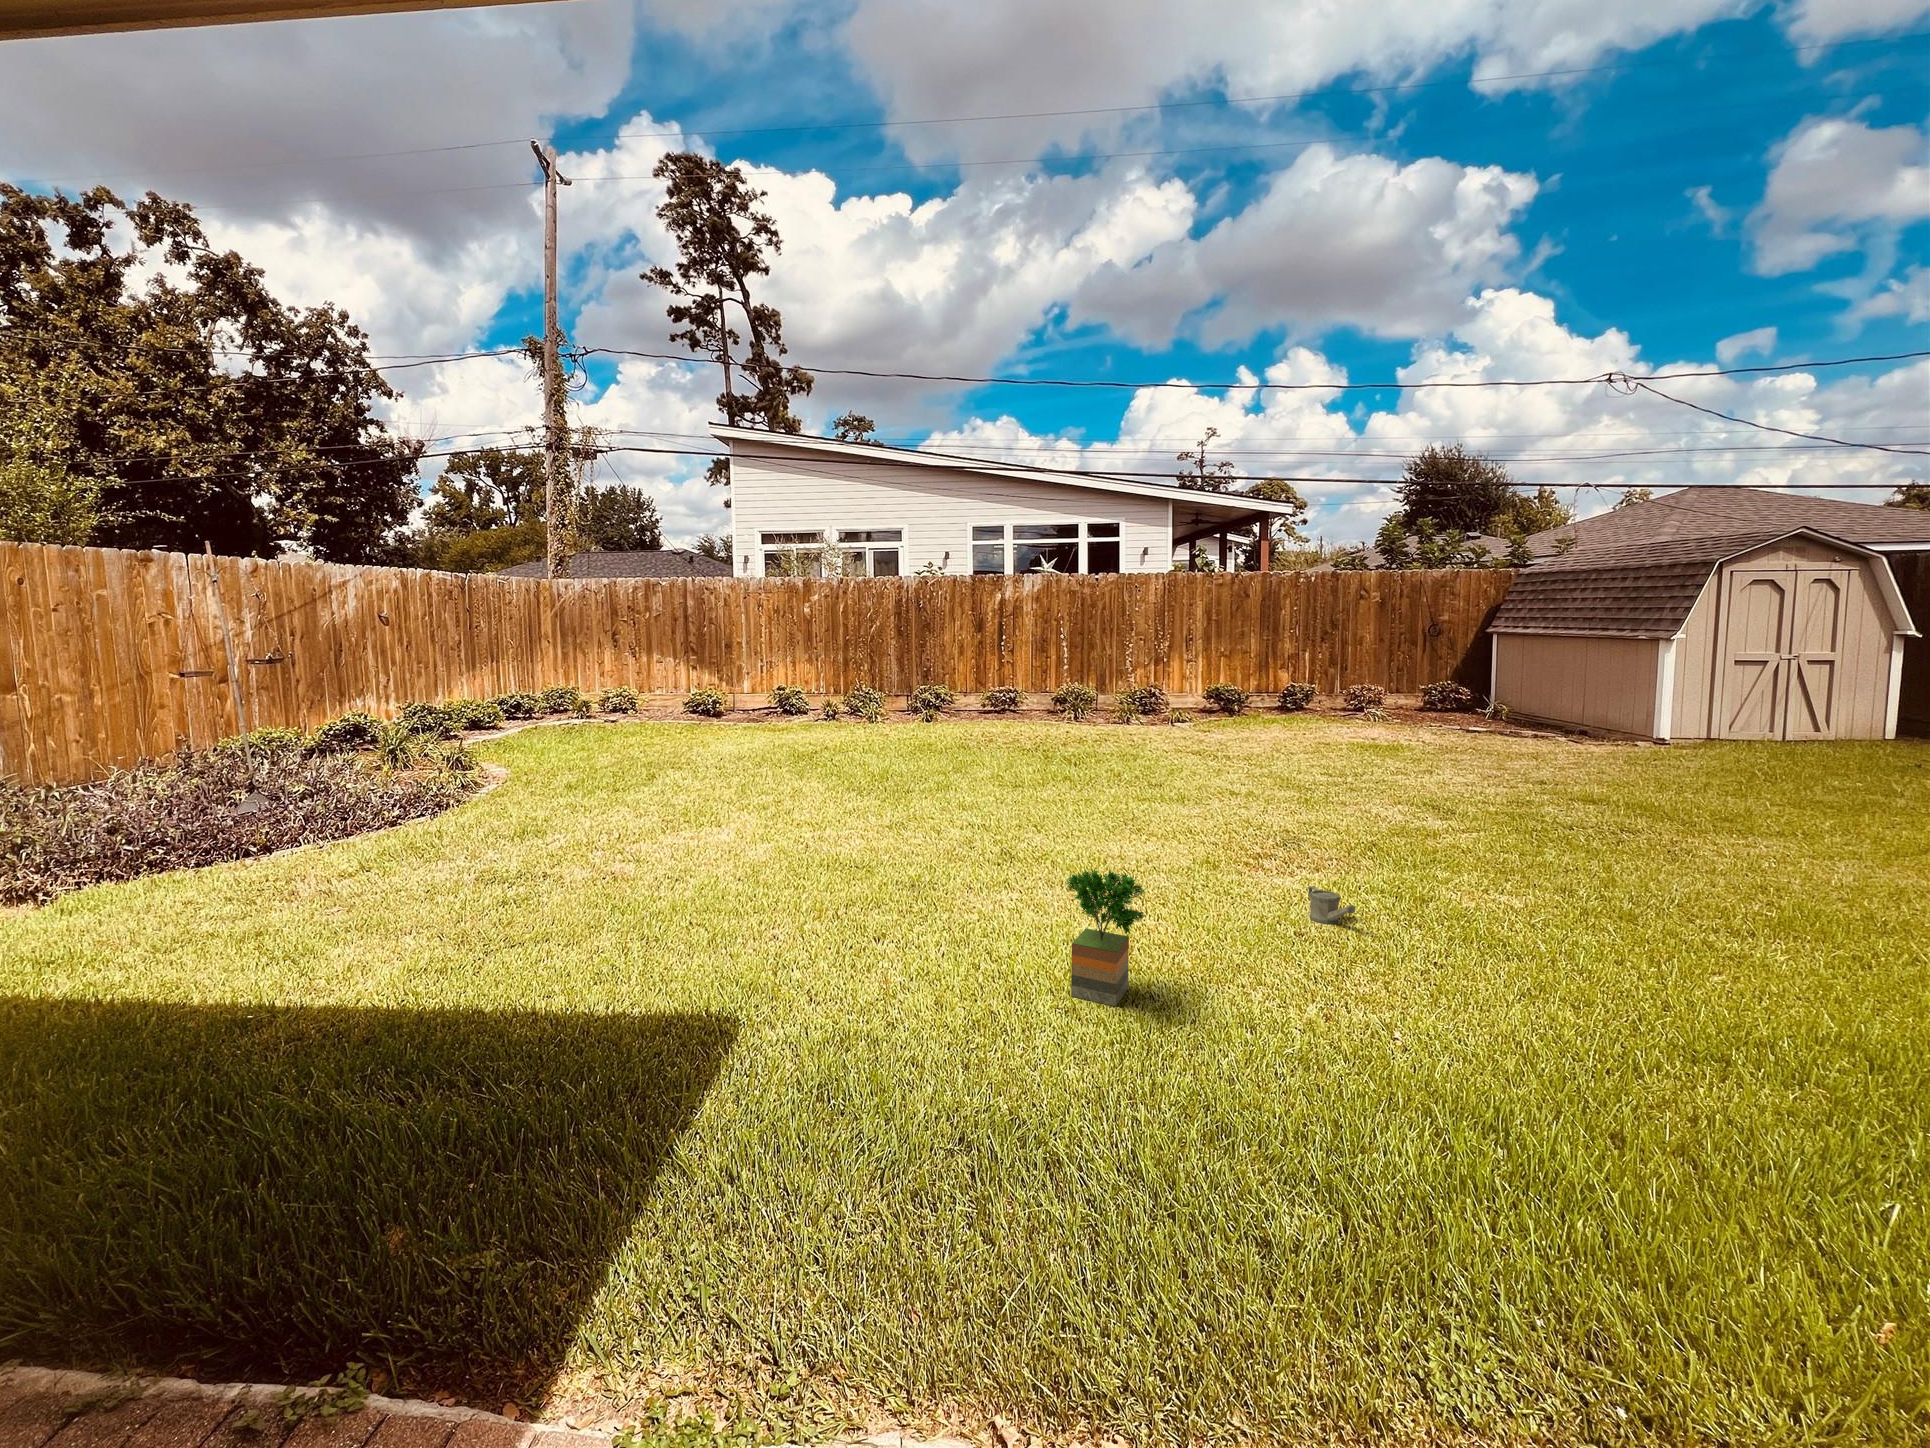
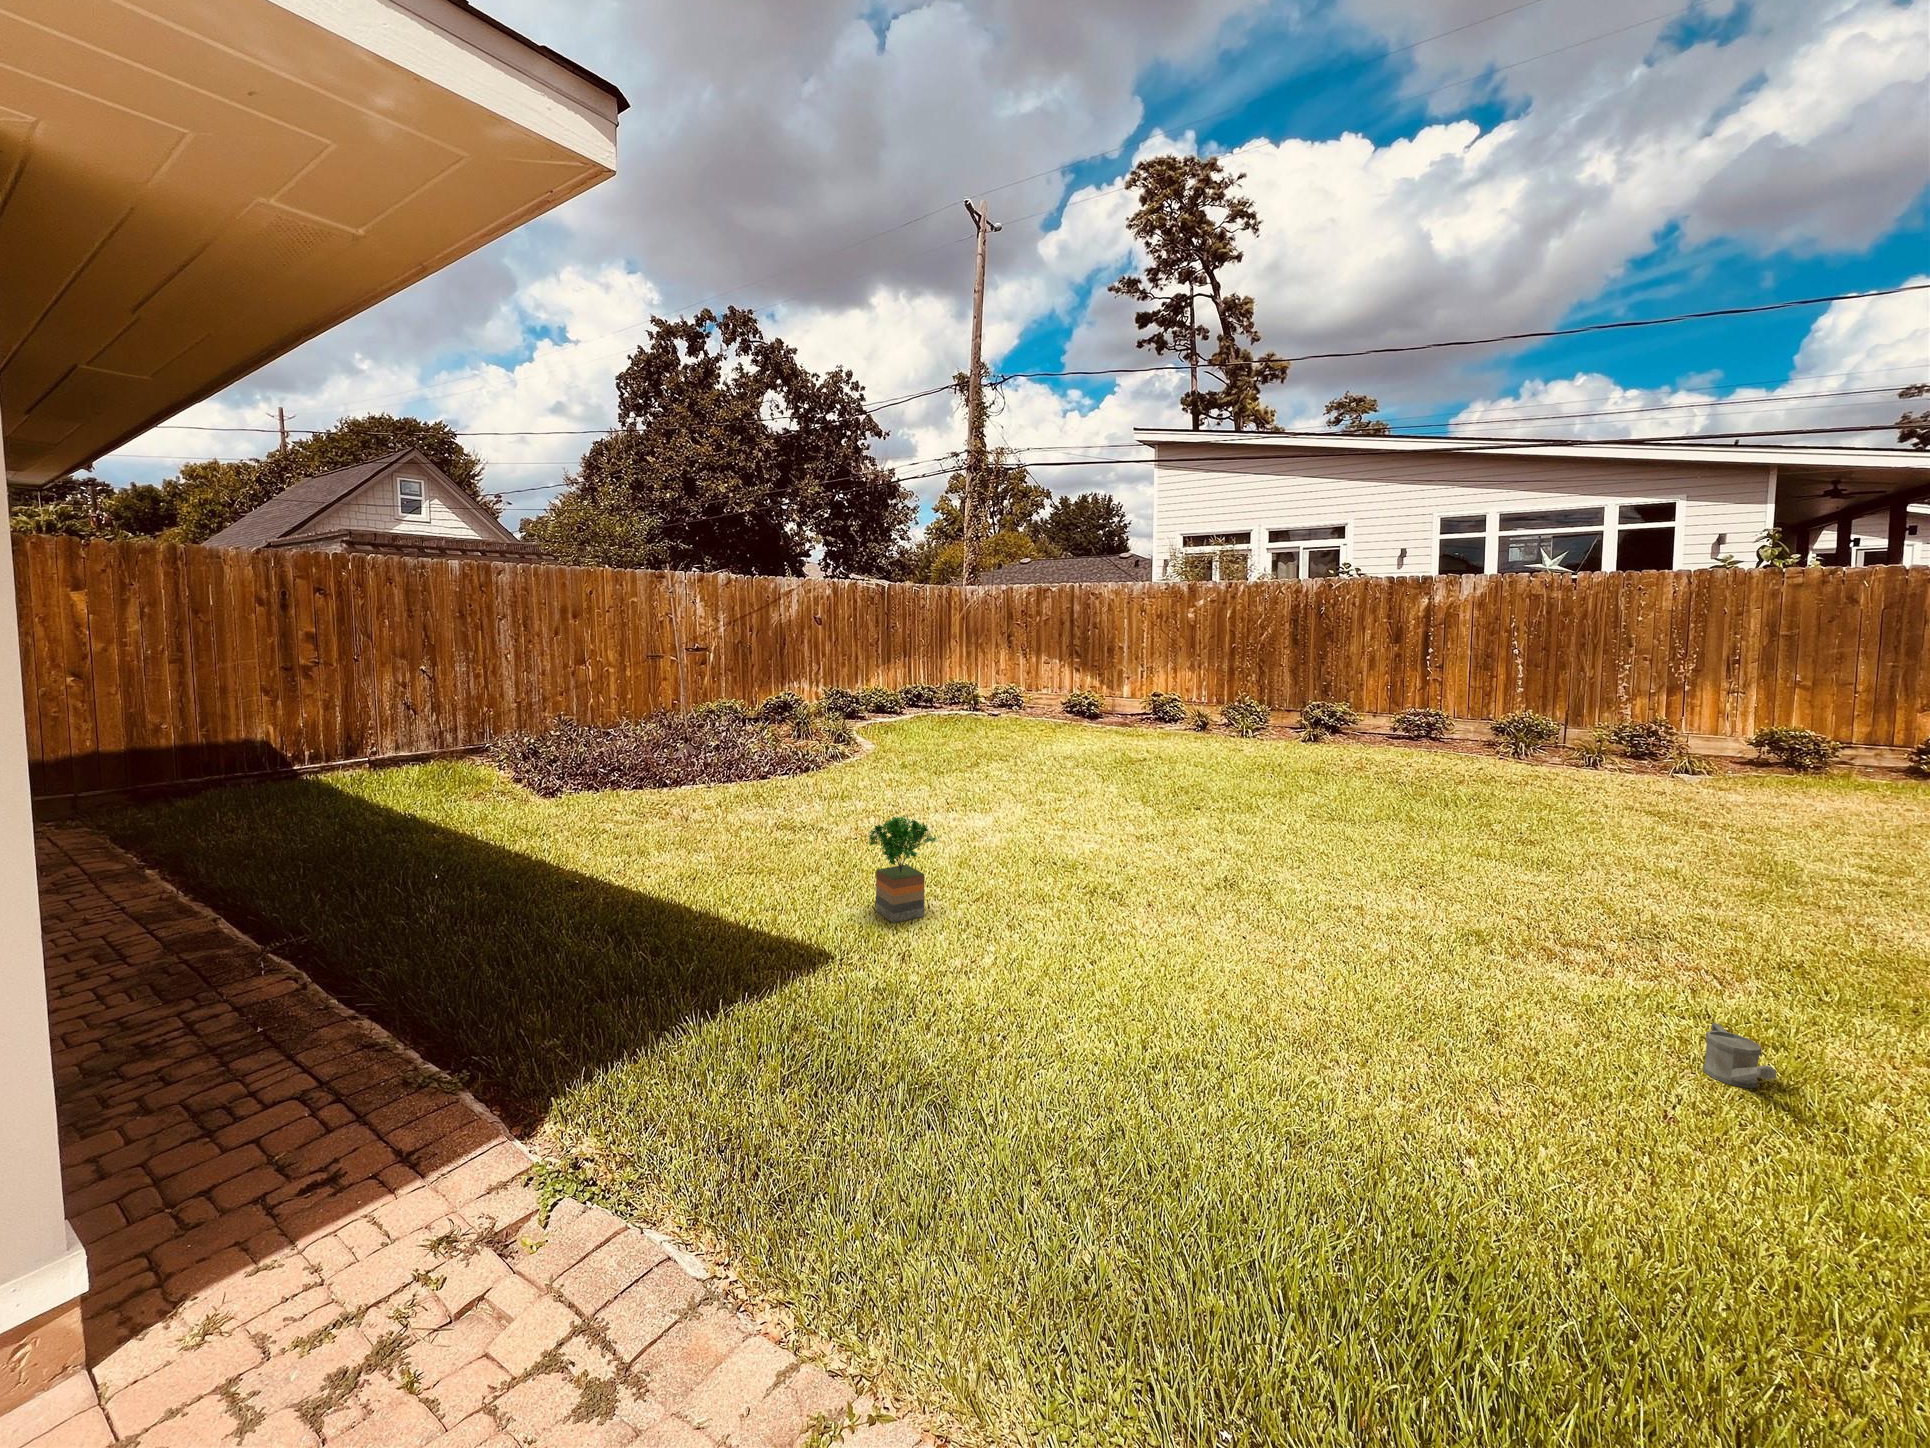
potted tree: present [1066,869,1145,1006] -> present [869,816,937,923]

